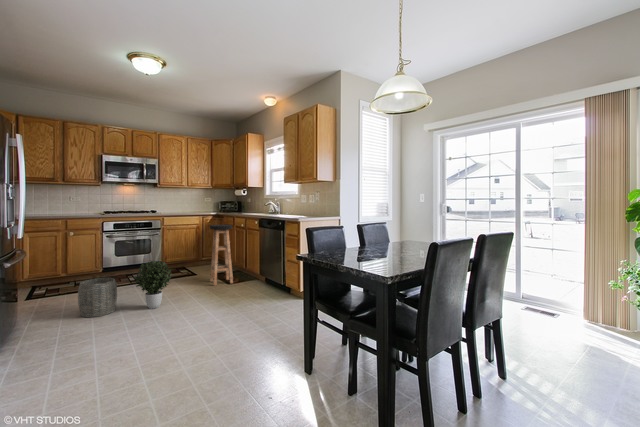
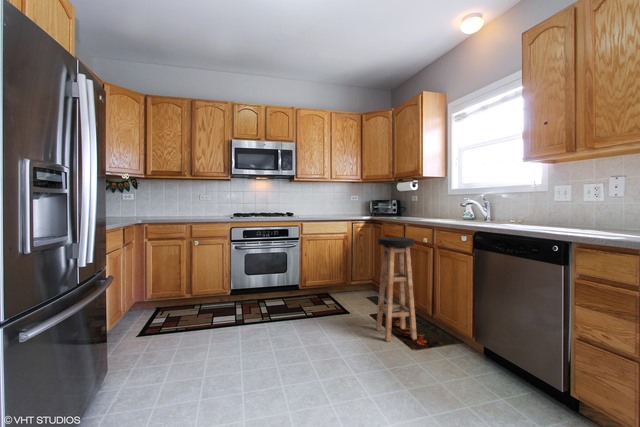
potted plant: present [134,261,172,309] -> none [272,303,334,394]
woven basket: present [78,278,117,317] -> none [190,325,246,400]

